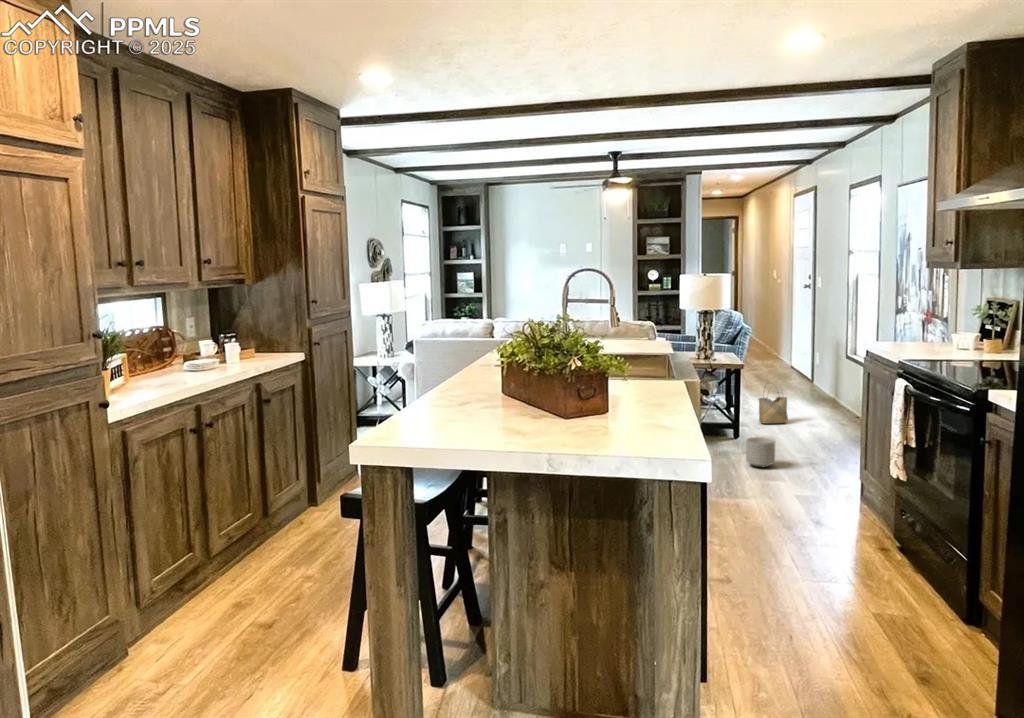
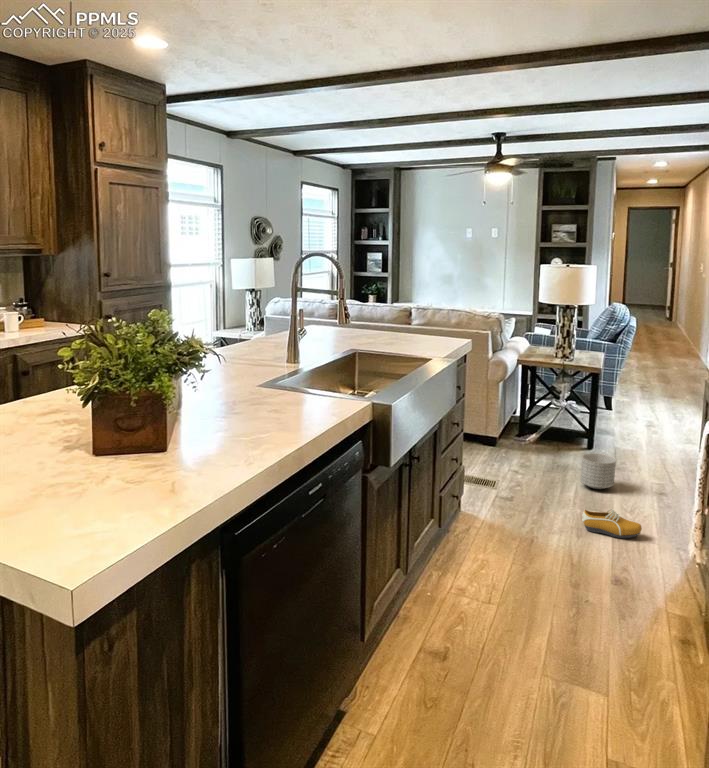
woven basket: present [759,397,788,424] -> none [626,387,661,433]
shoe: none [766,475,815,497] -> present [582,509,642,538]

